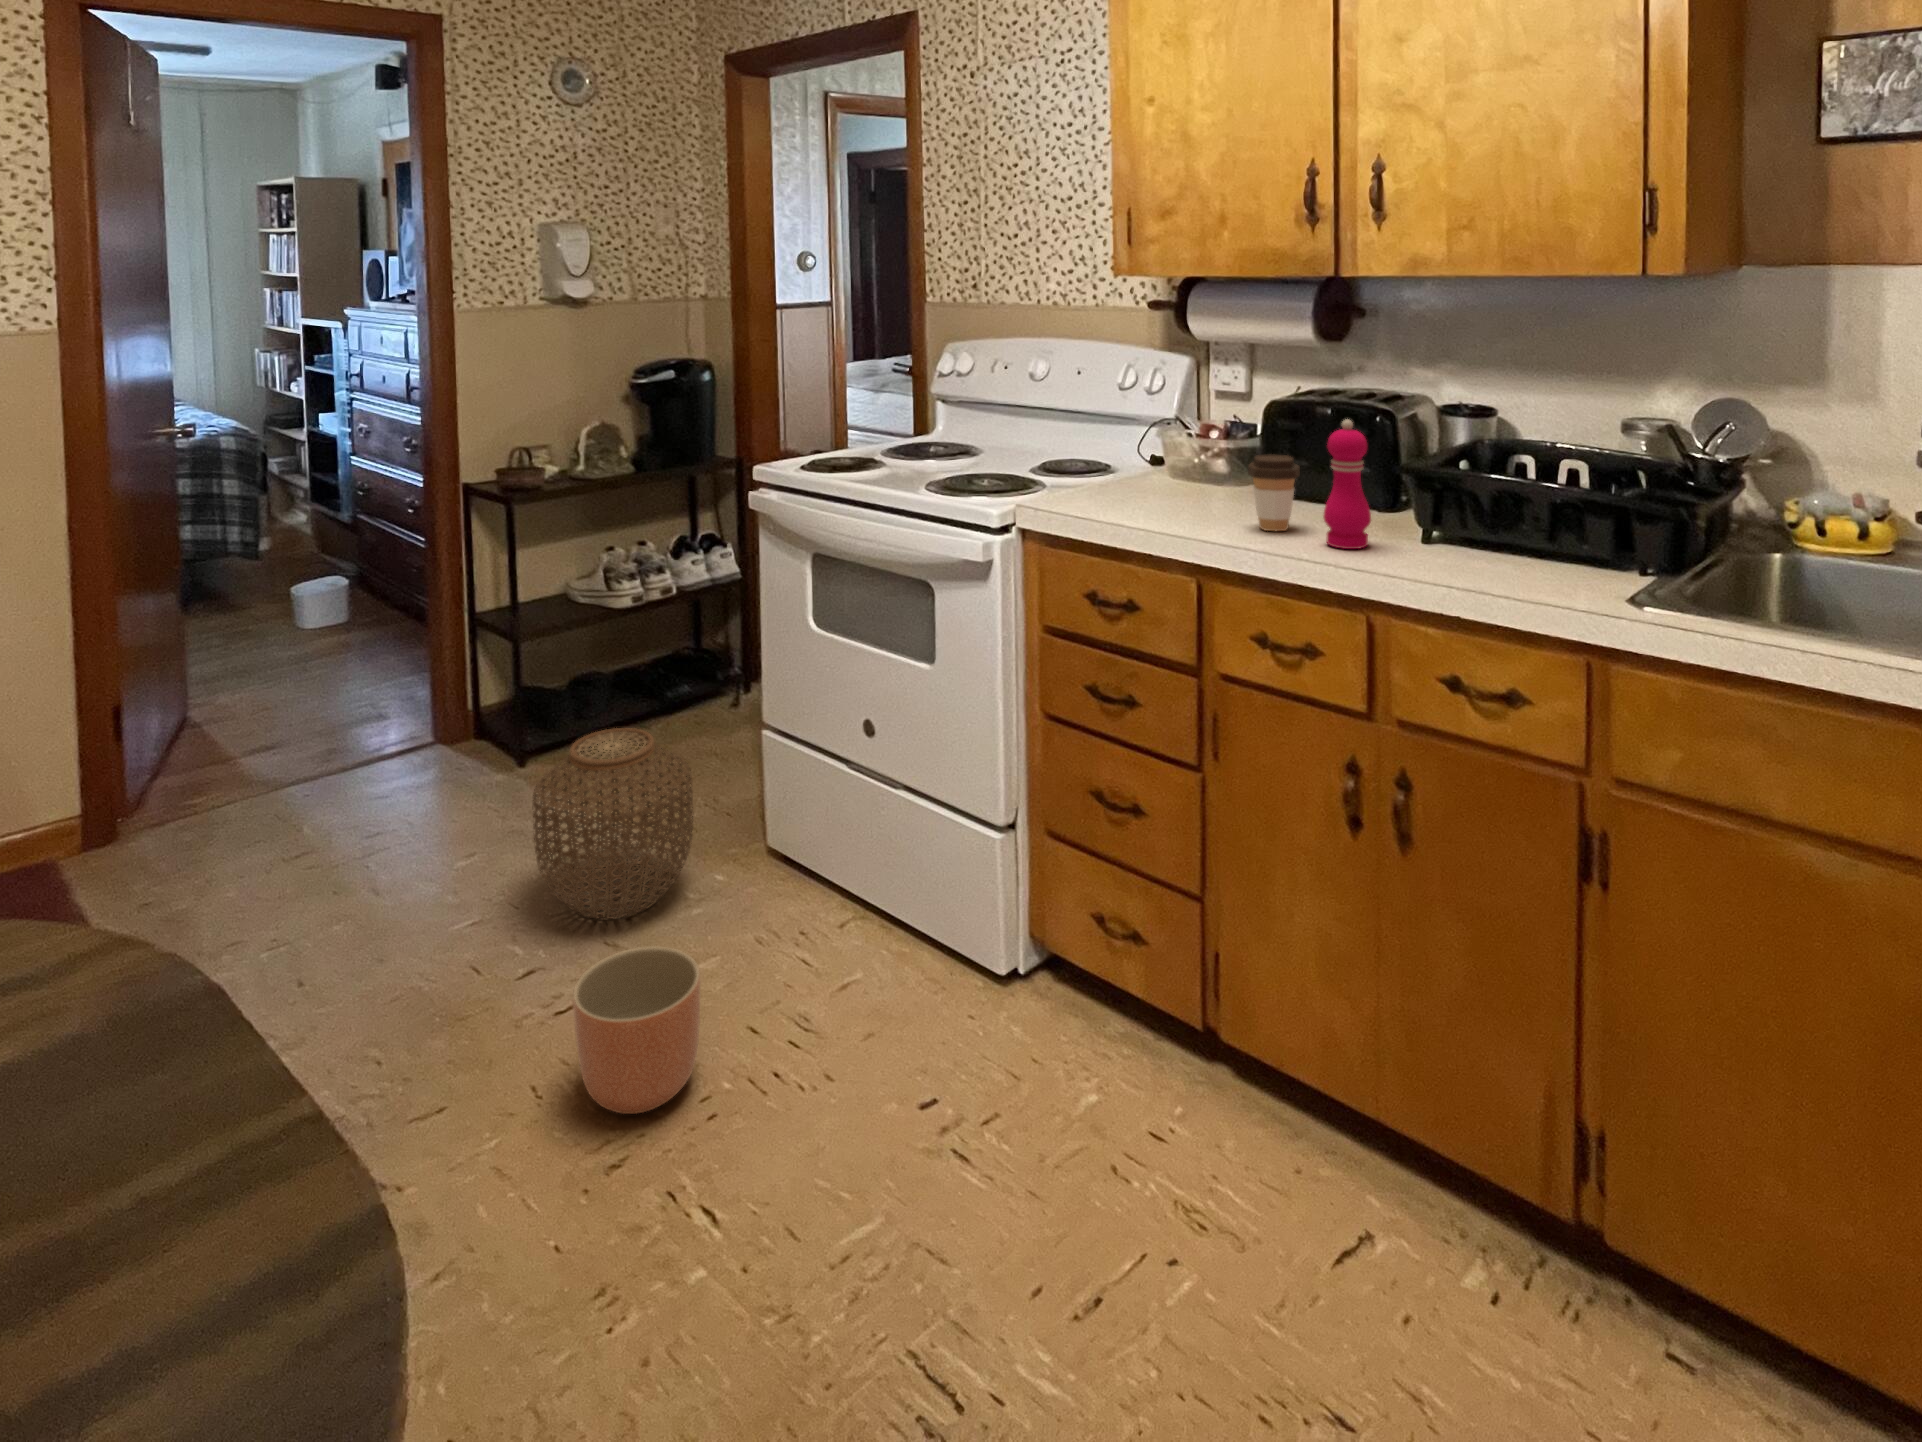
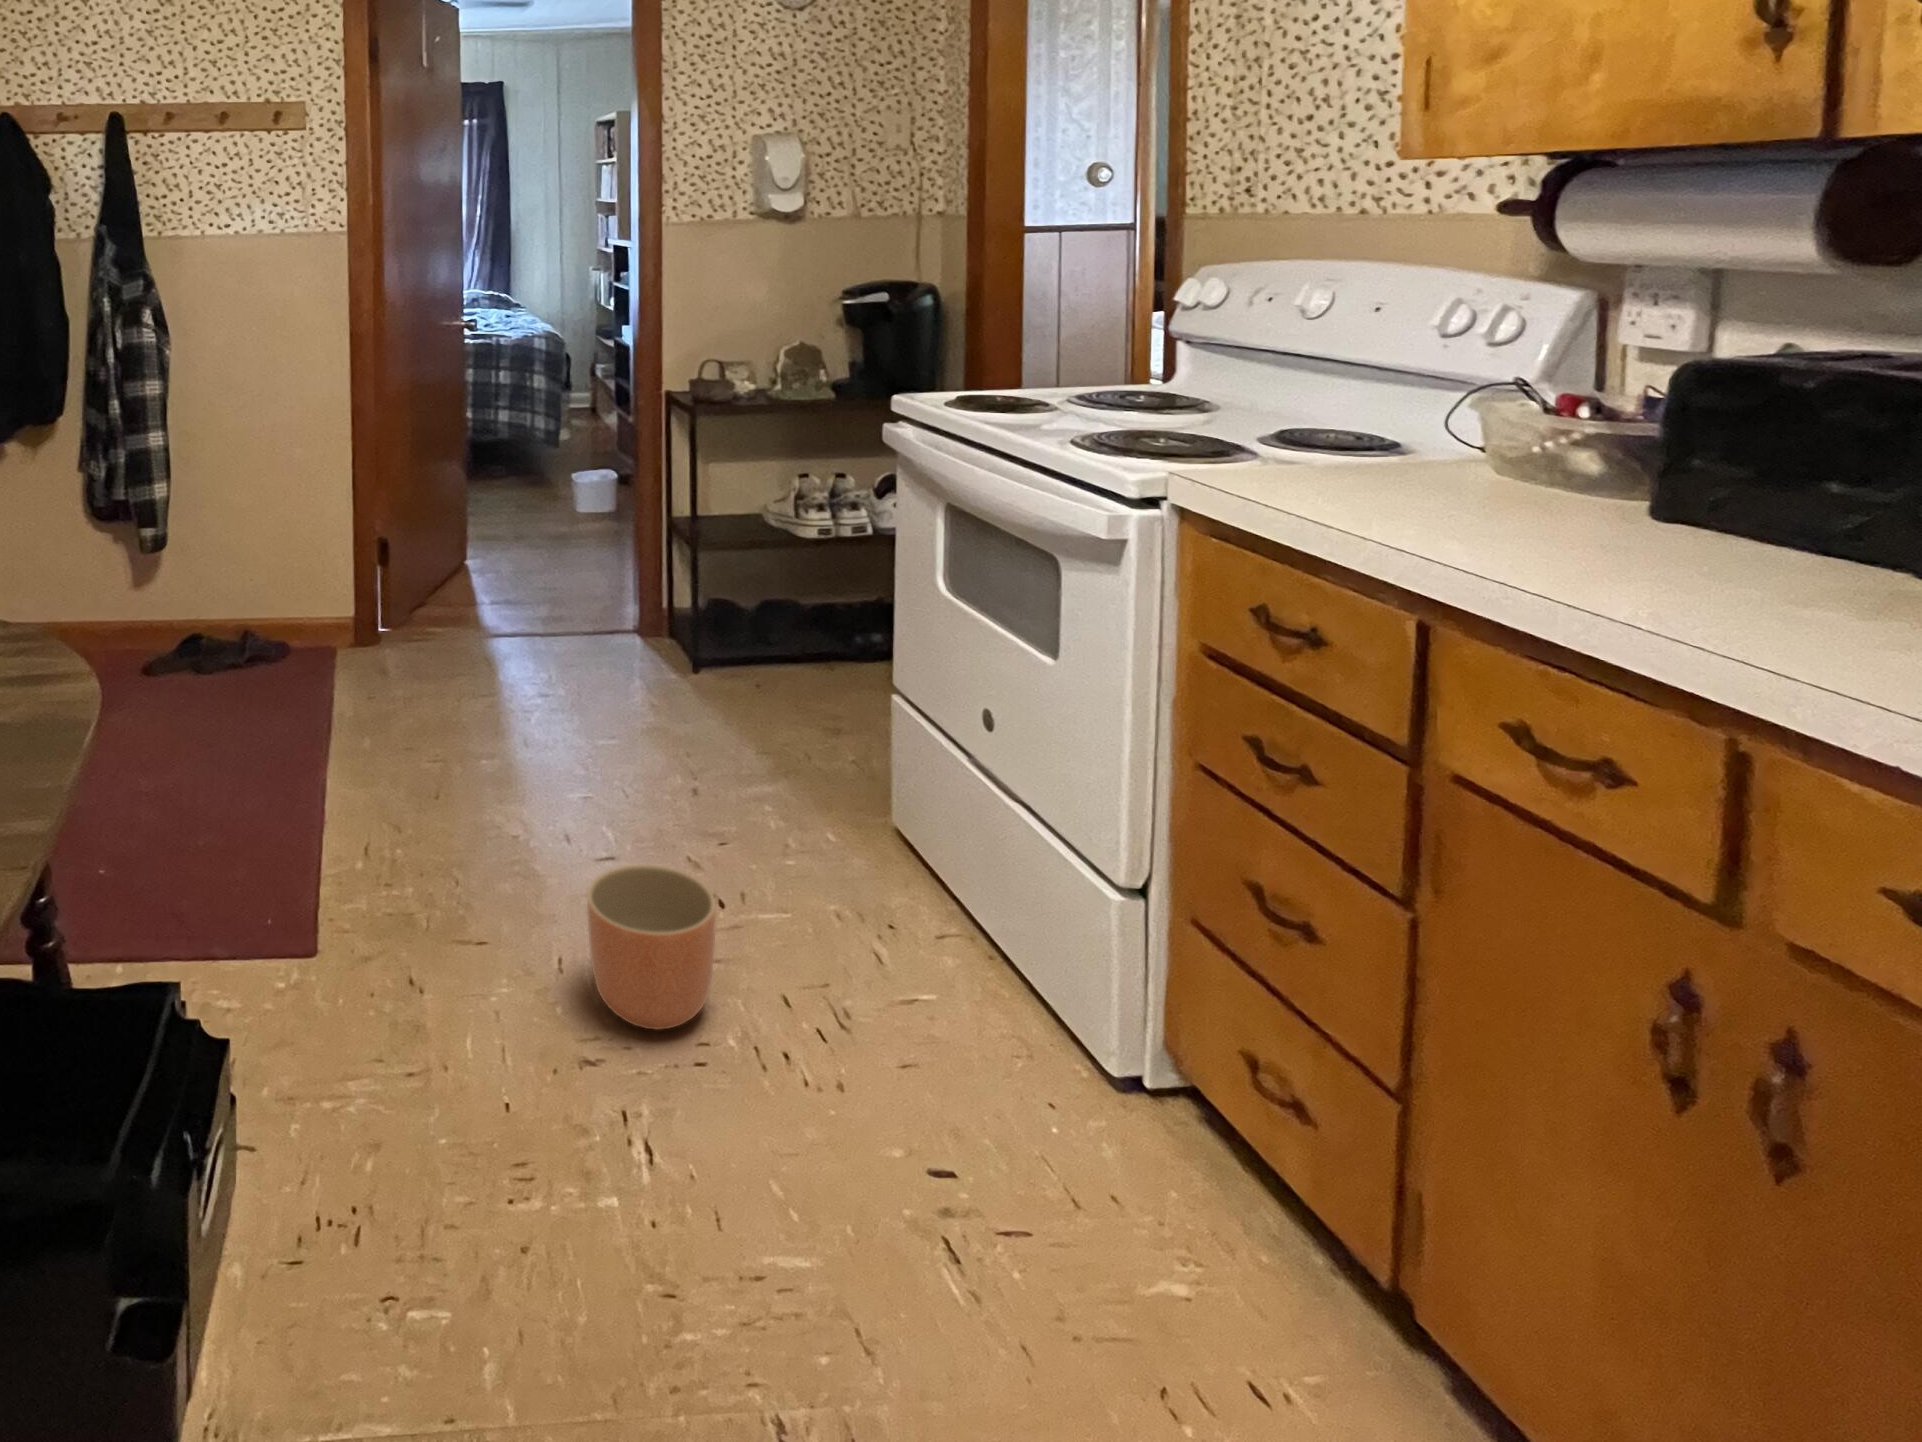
pepper mill: present [1323,419,1371,549] -> none [1668,387,1784,618]
coffee cup: present [1248,455,1300,531] -> none [1542,439,1657,569]
woven basket: present [533,728,693,919] -> none [636,651,800,846]

